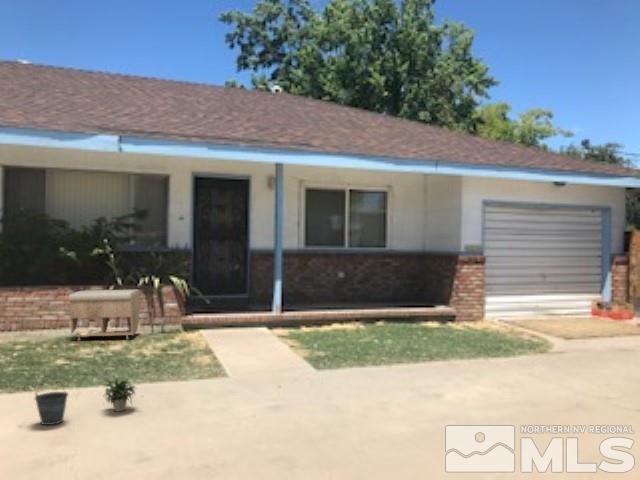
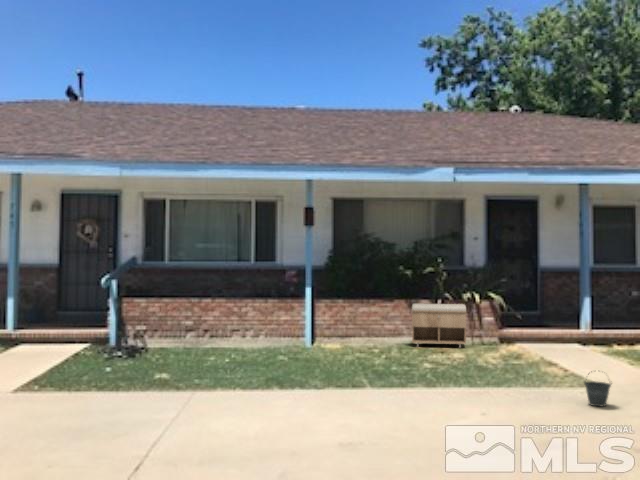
potted plant: present [104,378,135,411] -> none [521,372,558,400]
bucket: present [35,382,68,425] -> present [584,374,611,407]

